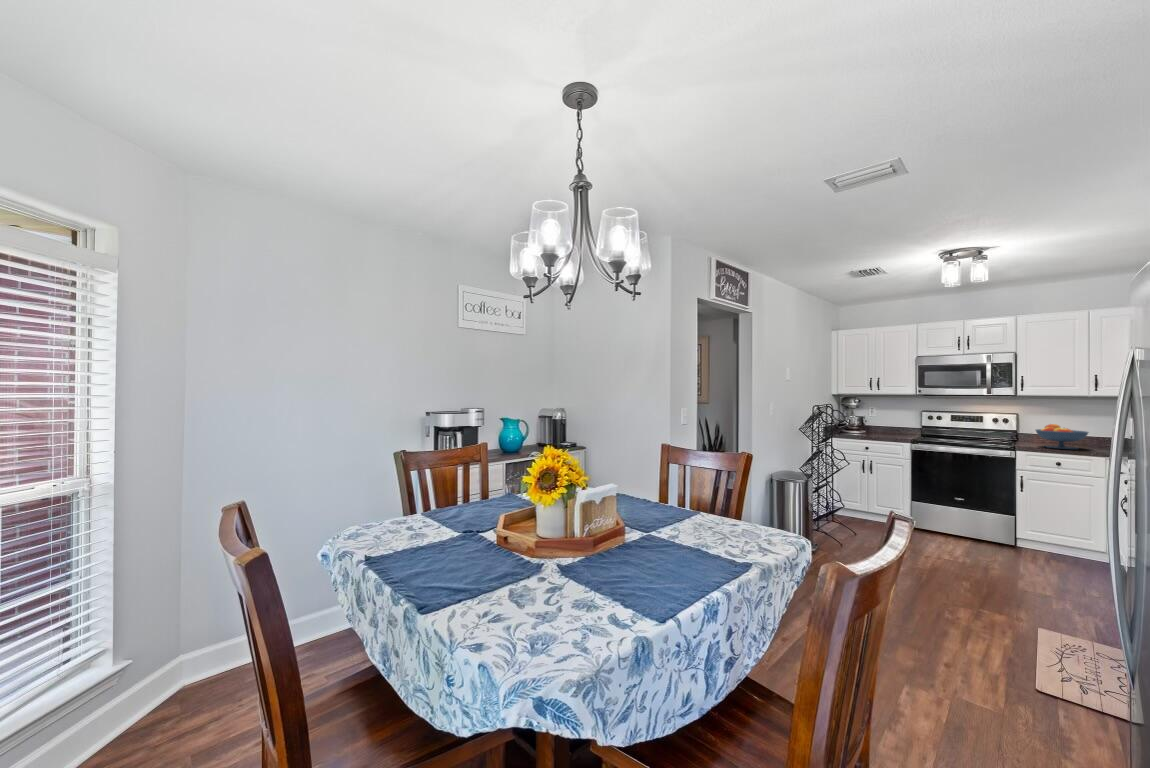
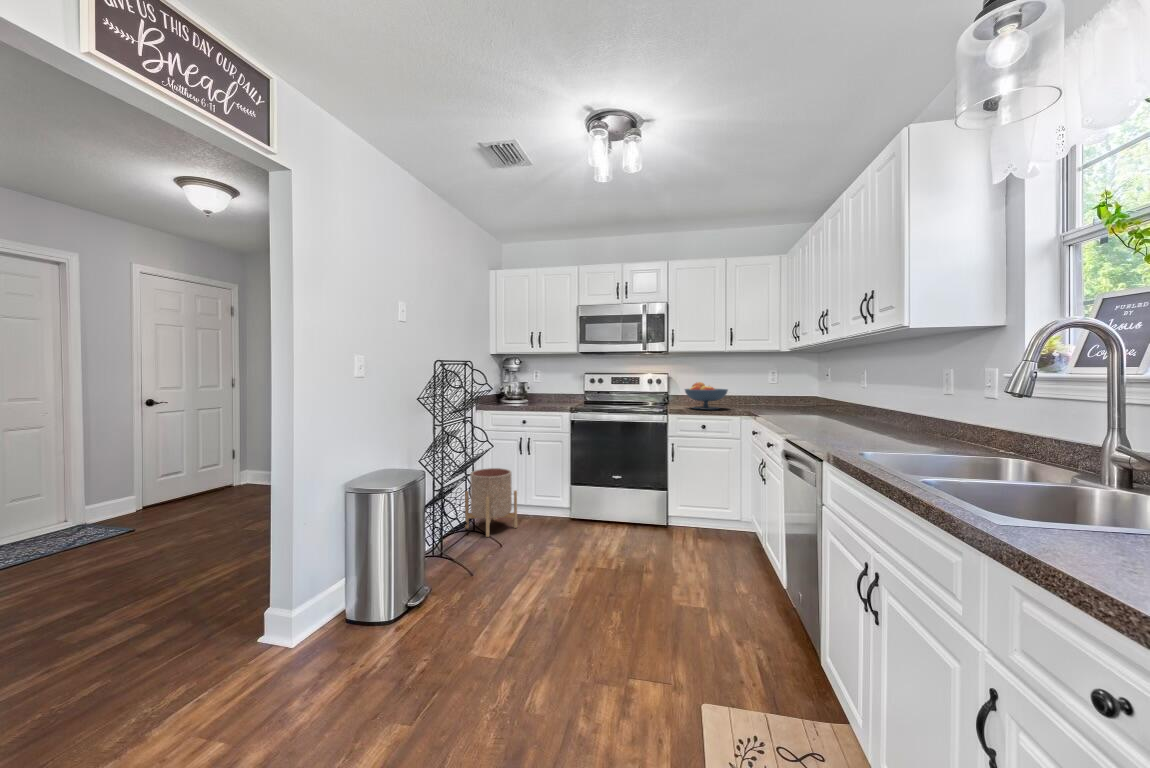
planter: none [821,482,865,530] -> present [465,468,517,537]

